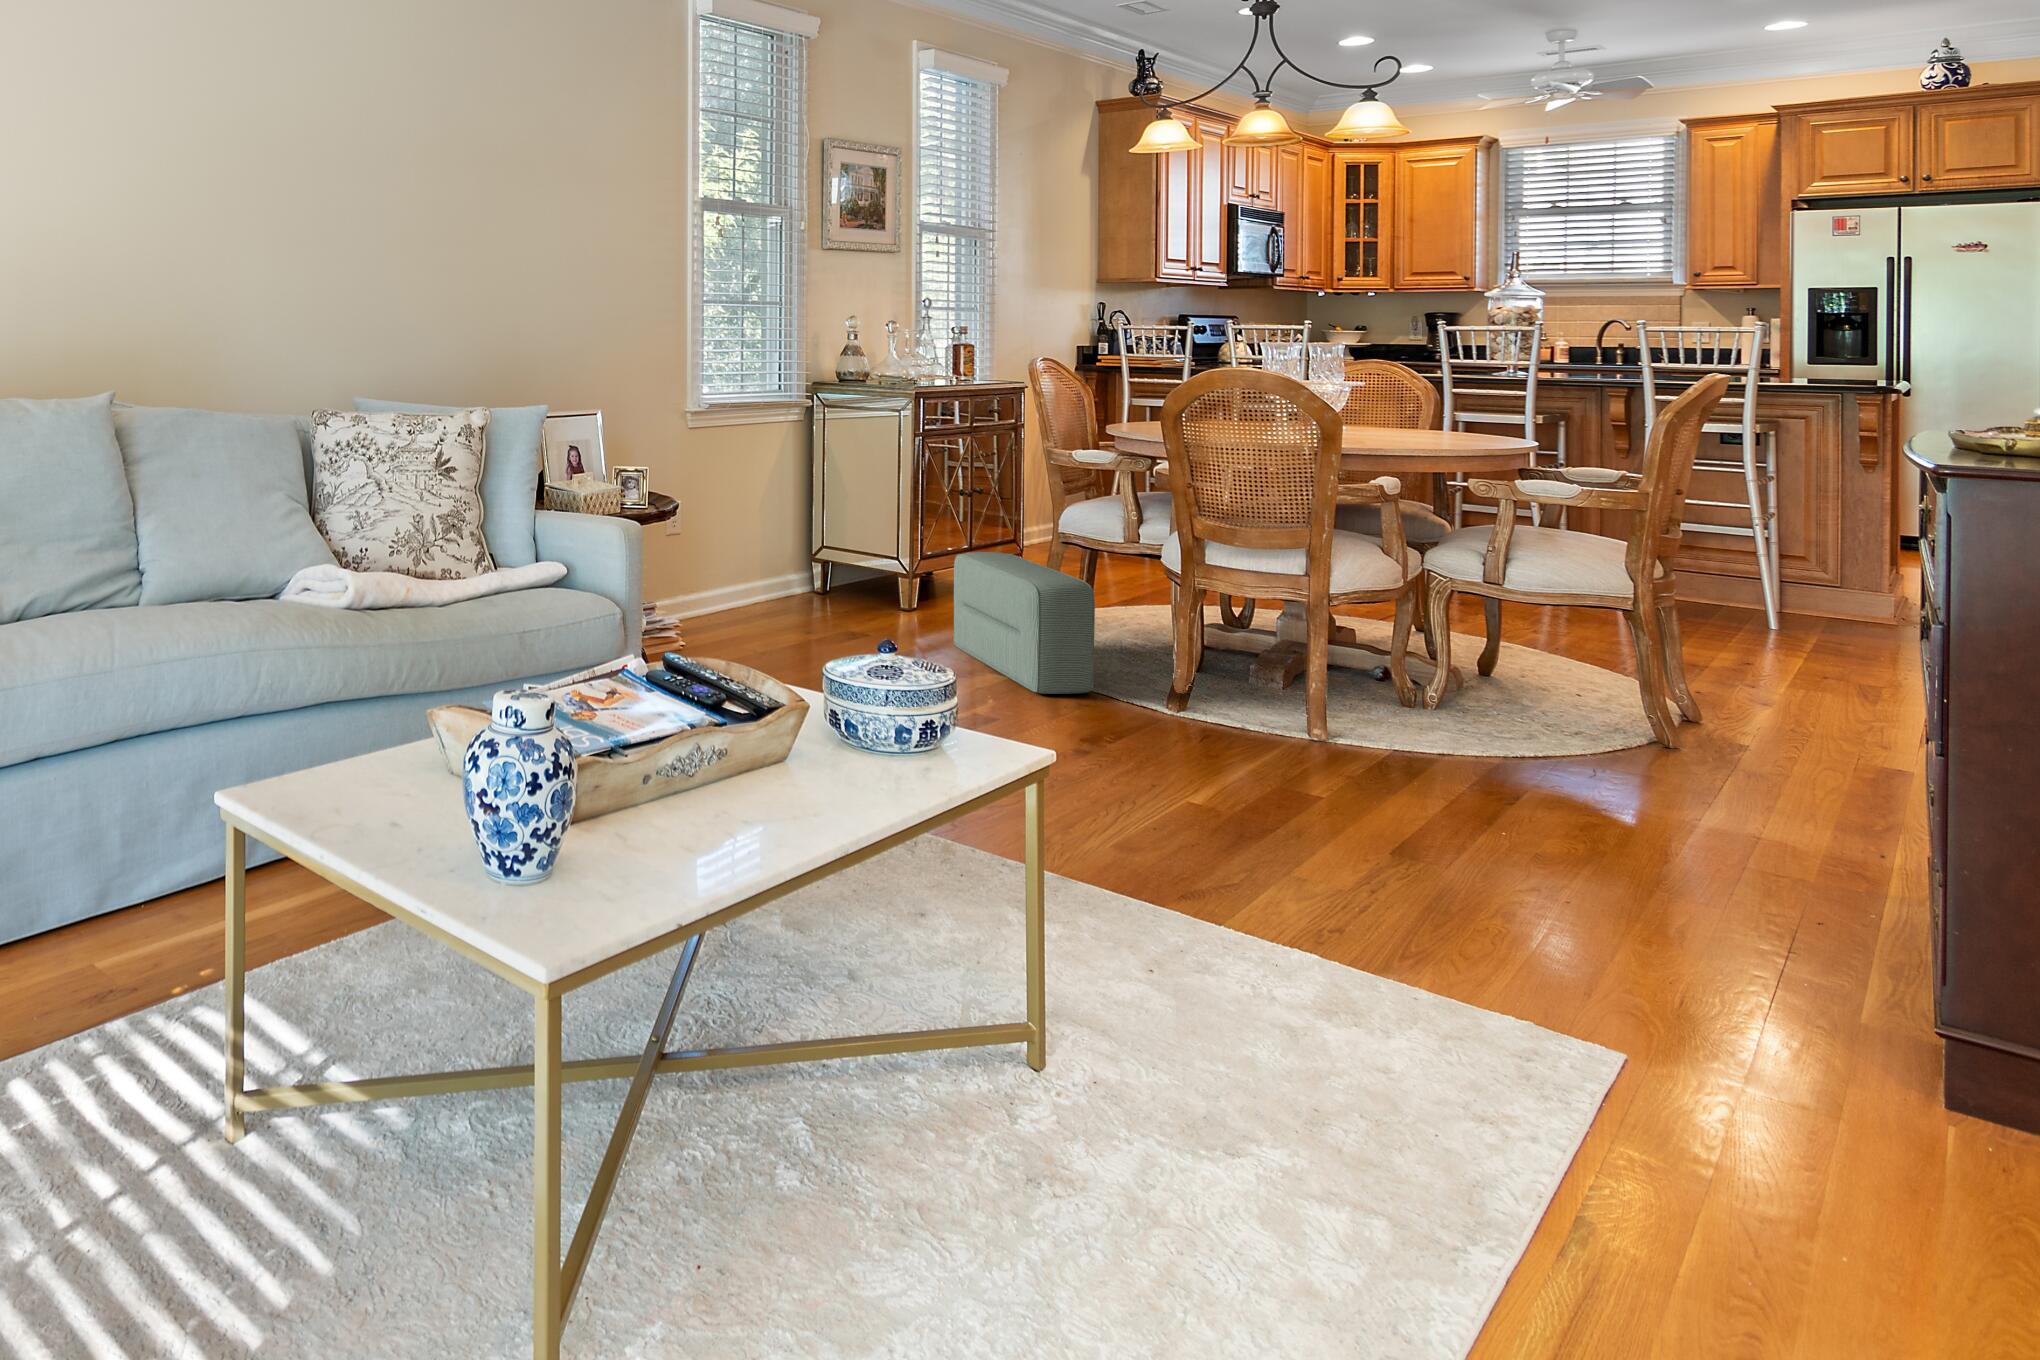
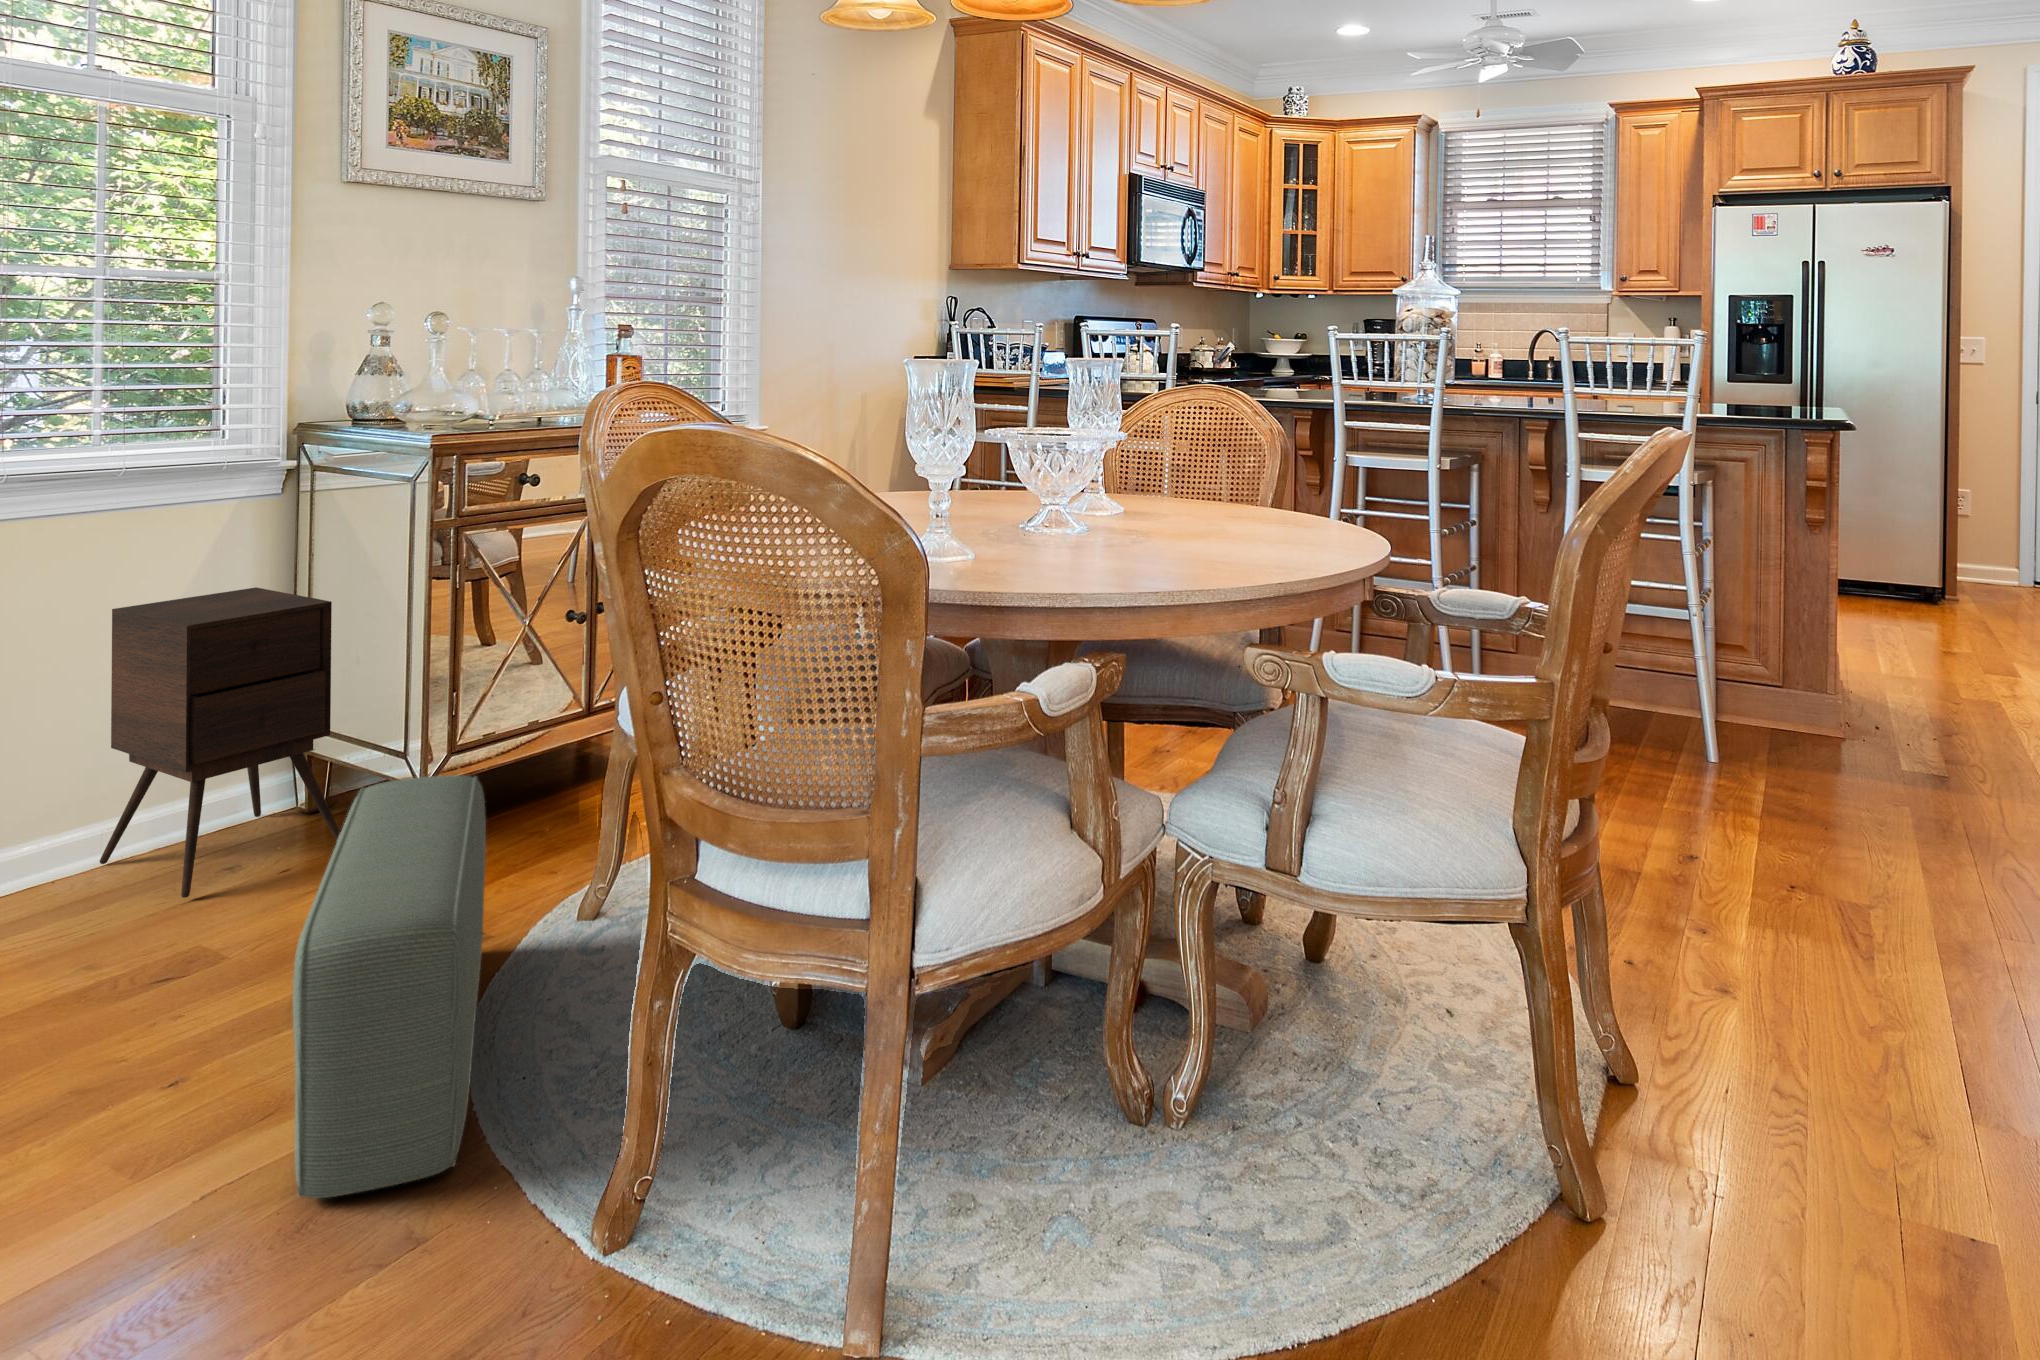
side table: none [757,472,870,619] -> present [100,587,341,898]

